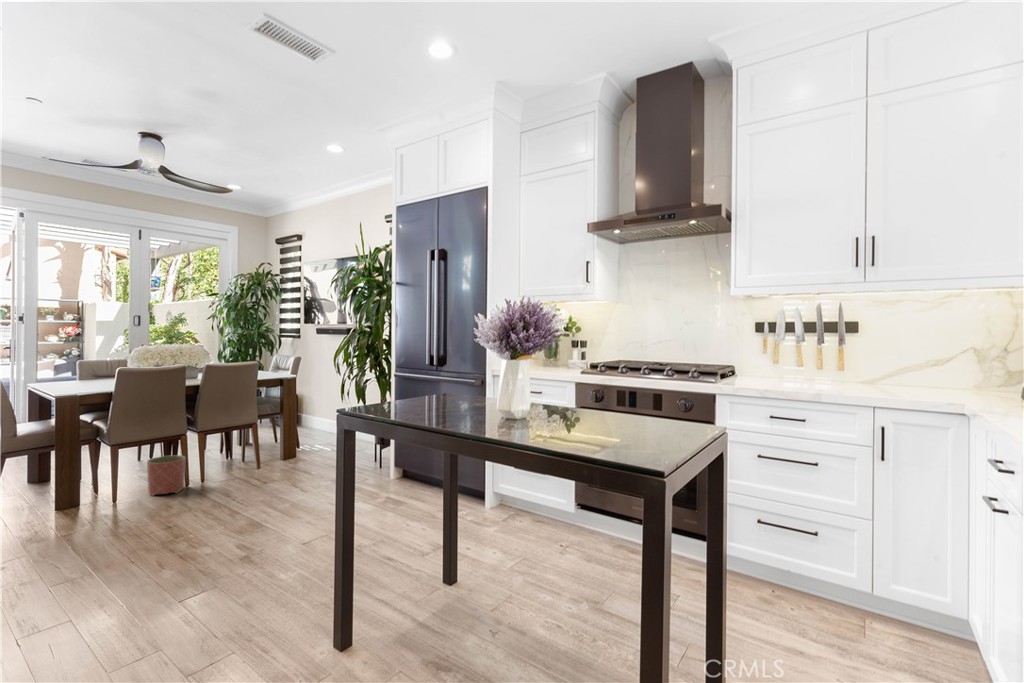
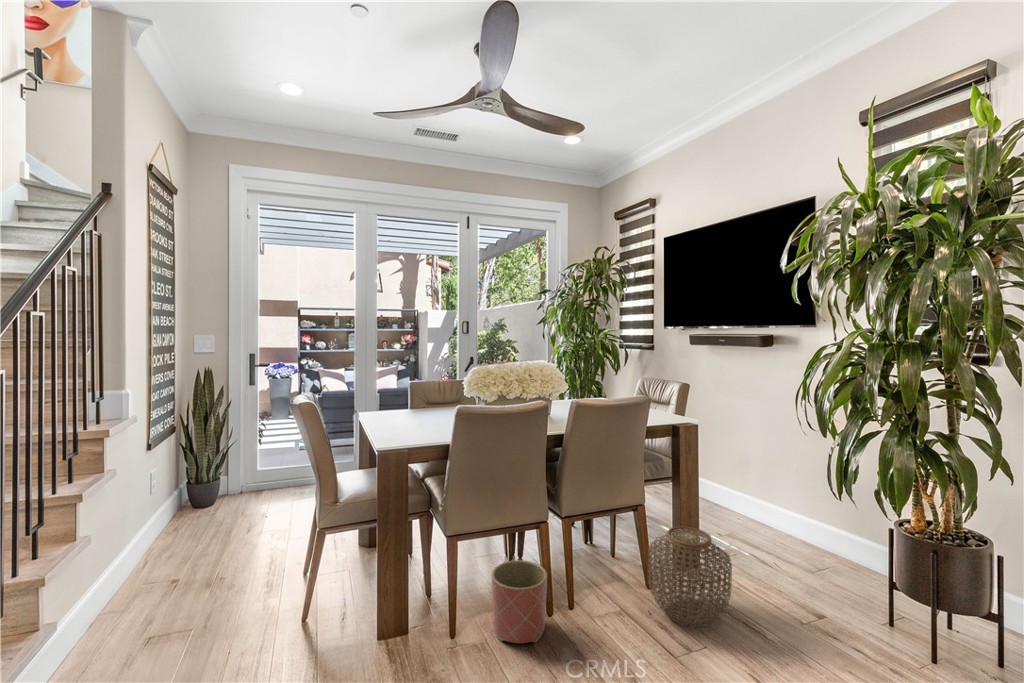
woven basket: none [254,429,299,477] -> present [648,526,732,627]

